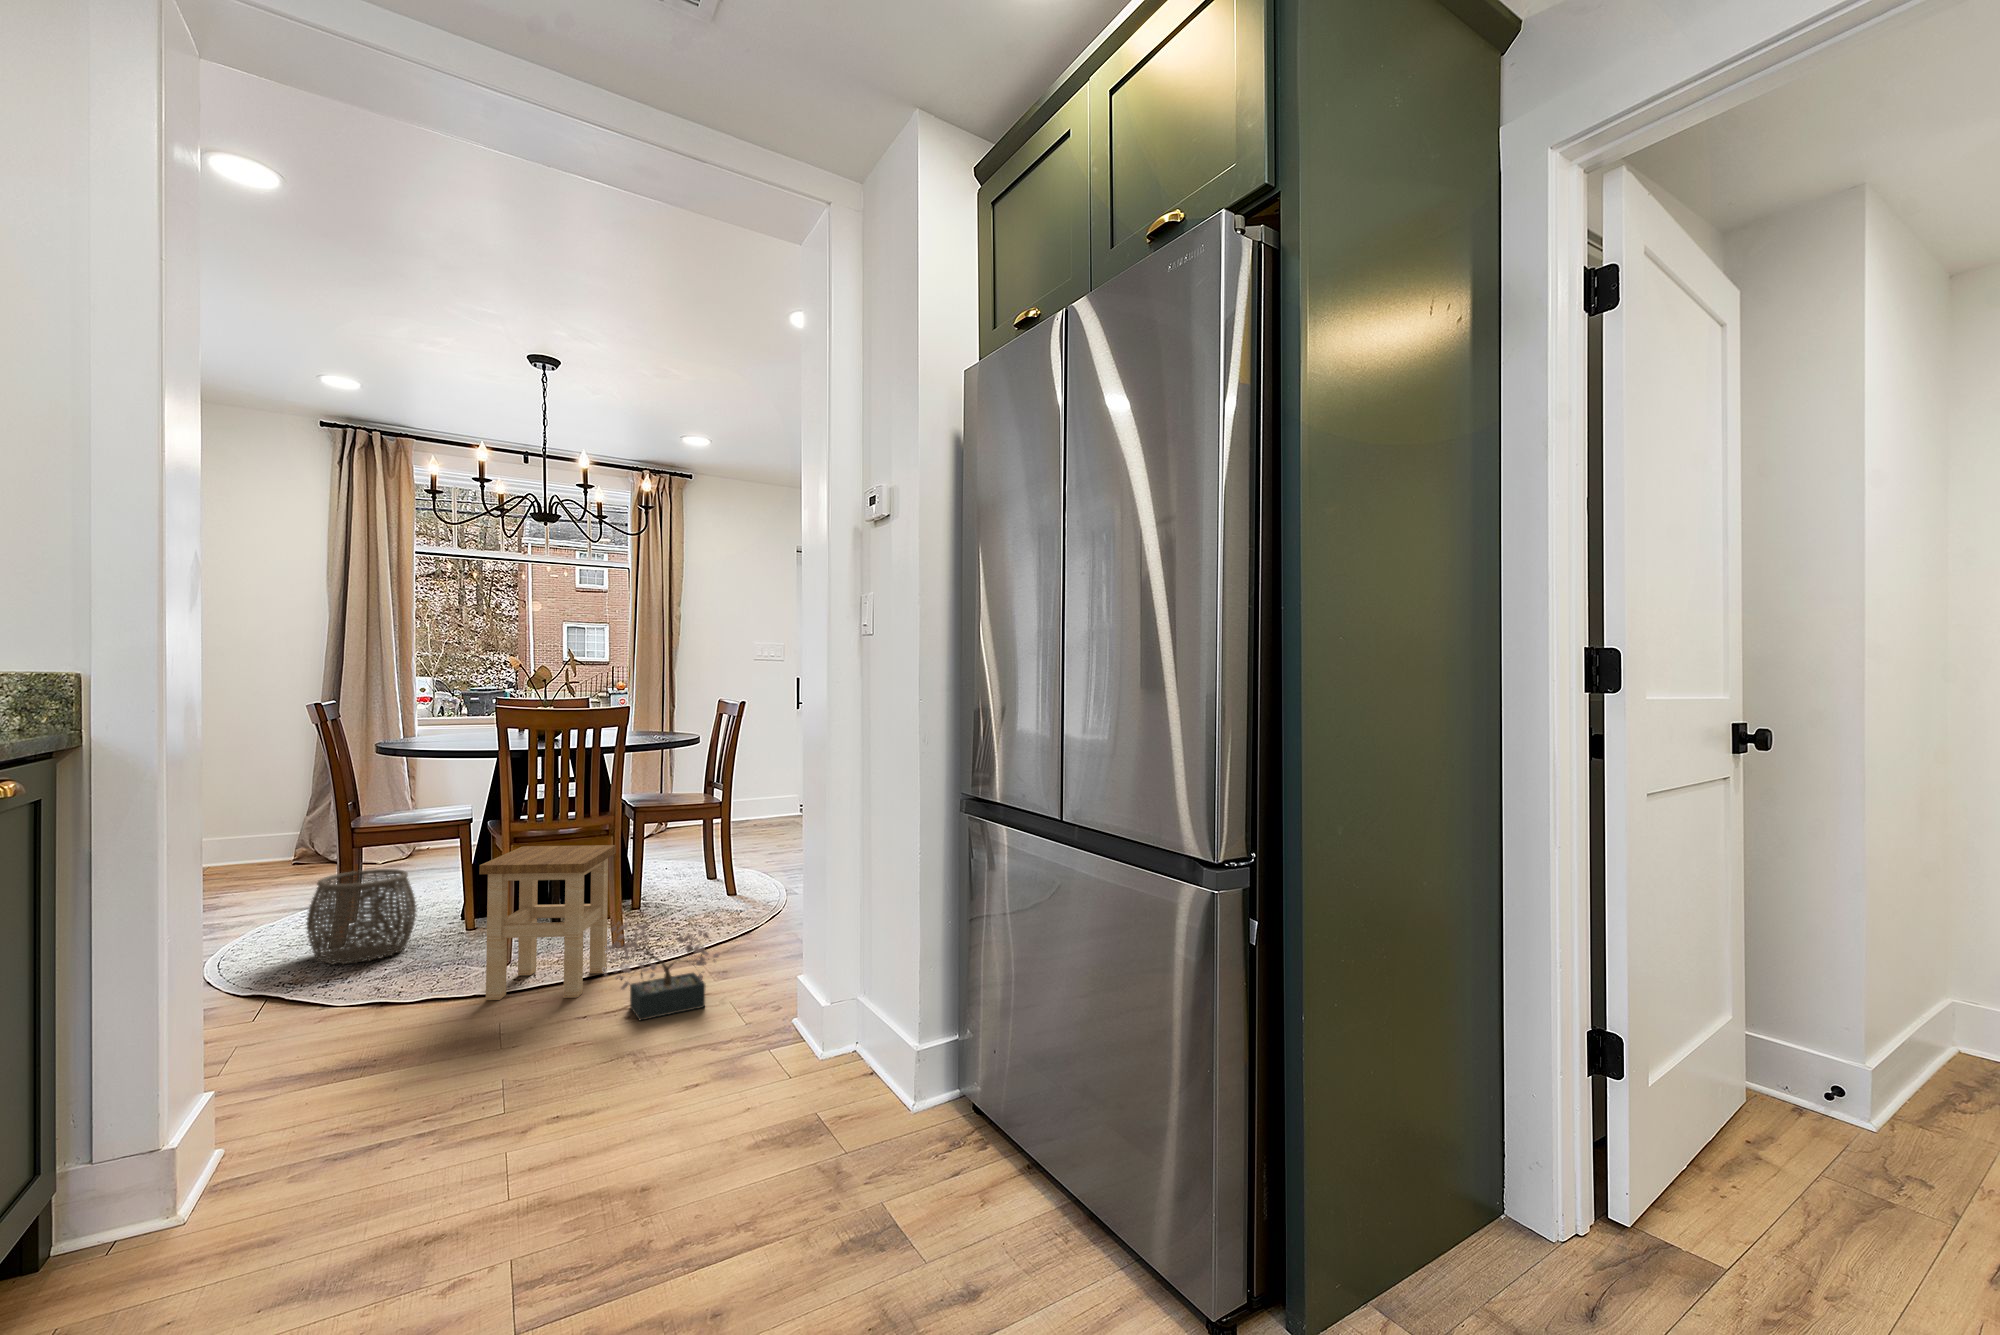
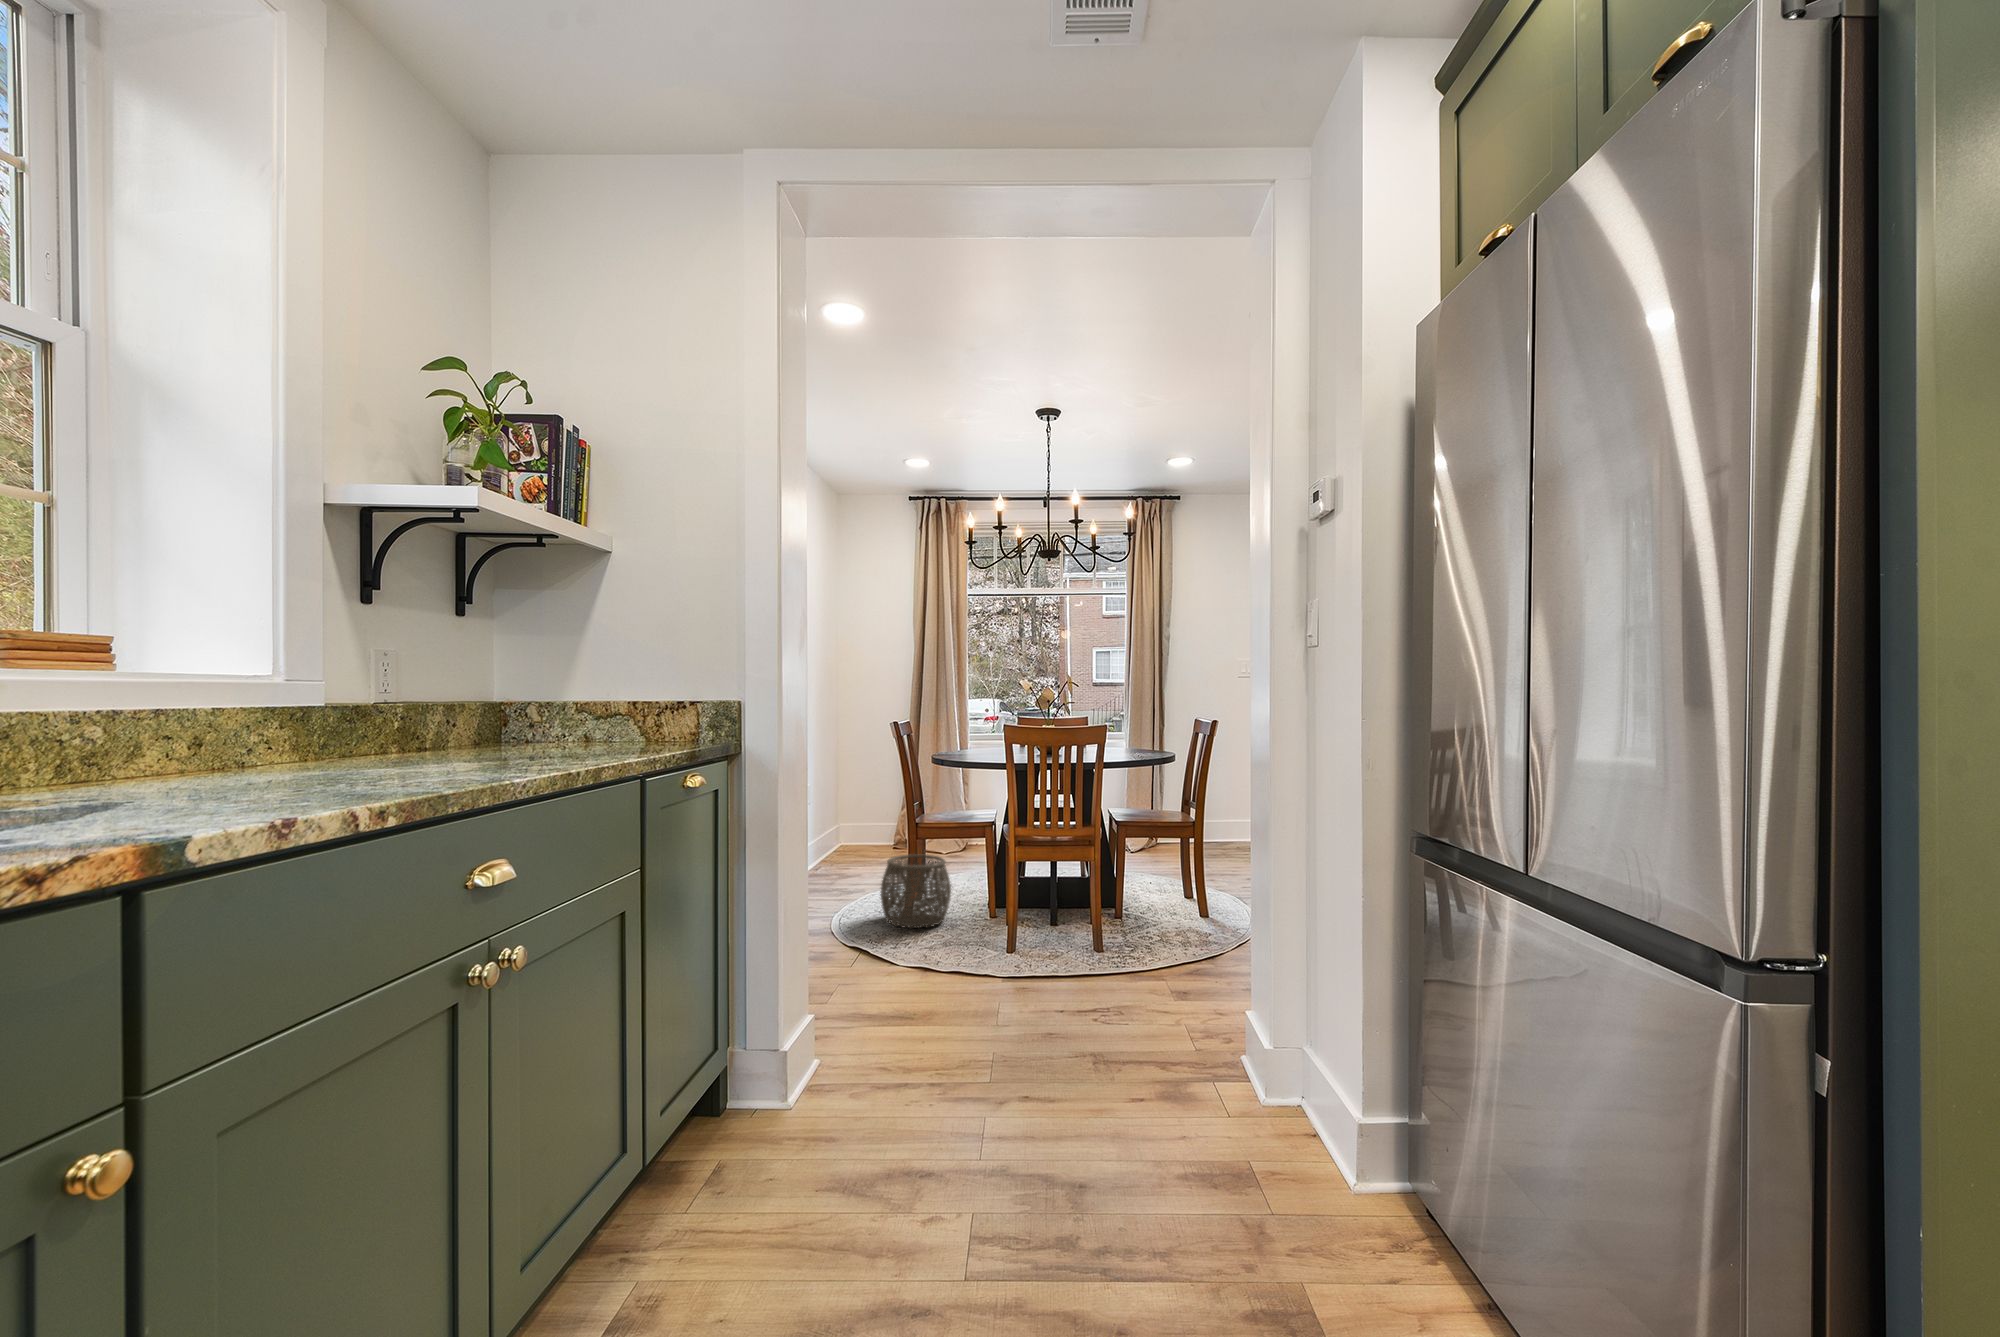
stool: present [479,845,616,1000] -> none [987,851,1095,992]
decorative plant: present [602,922,719,1020] -> none [1076,931,1179,1026]

